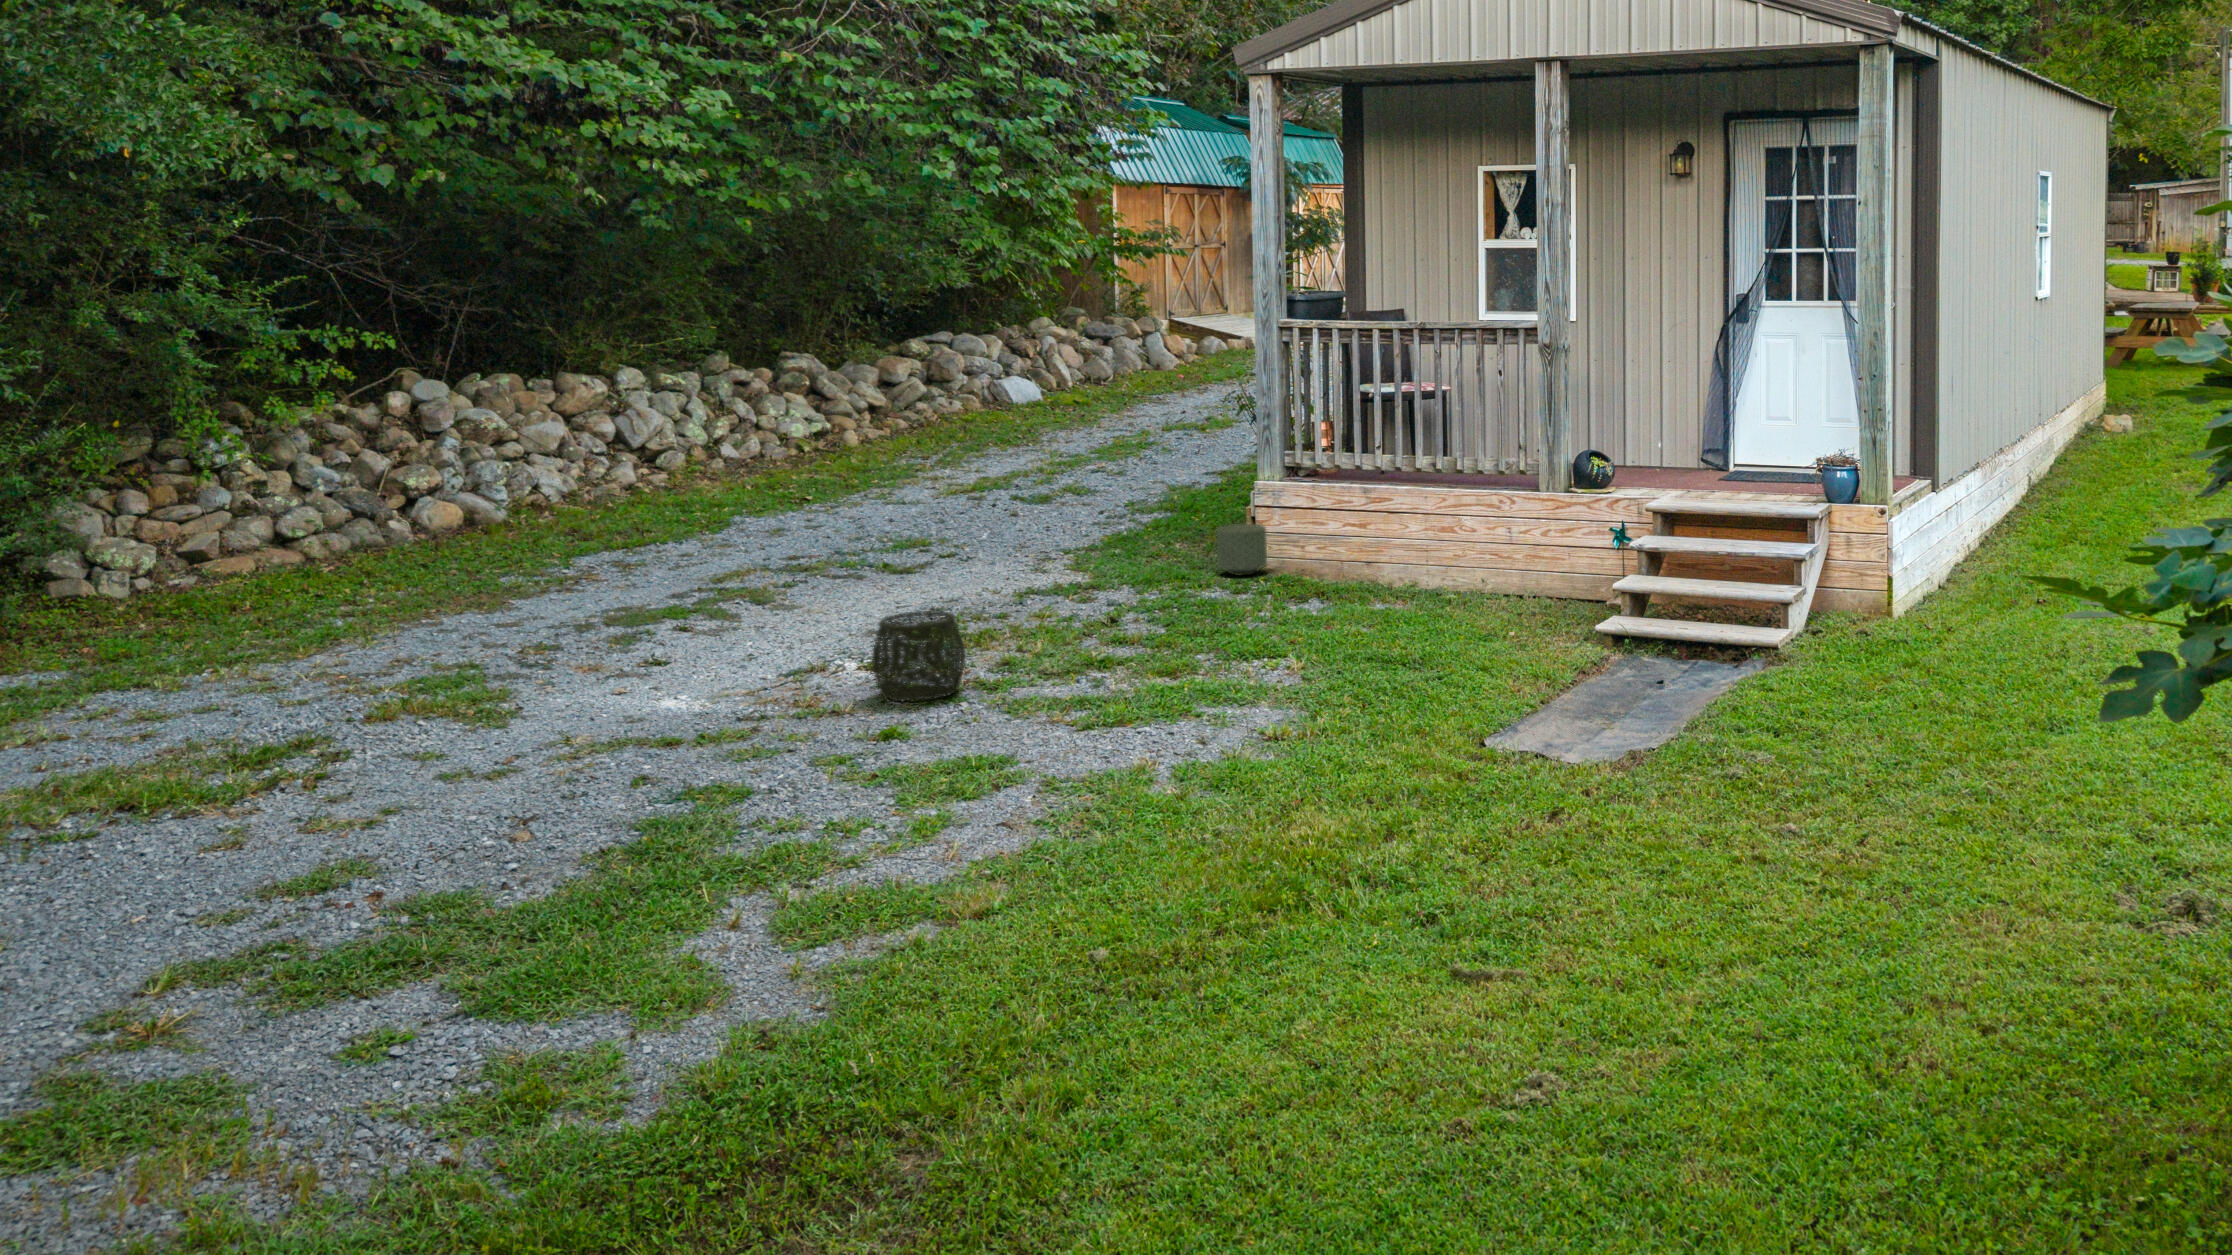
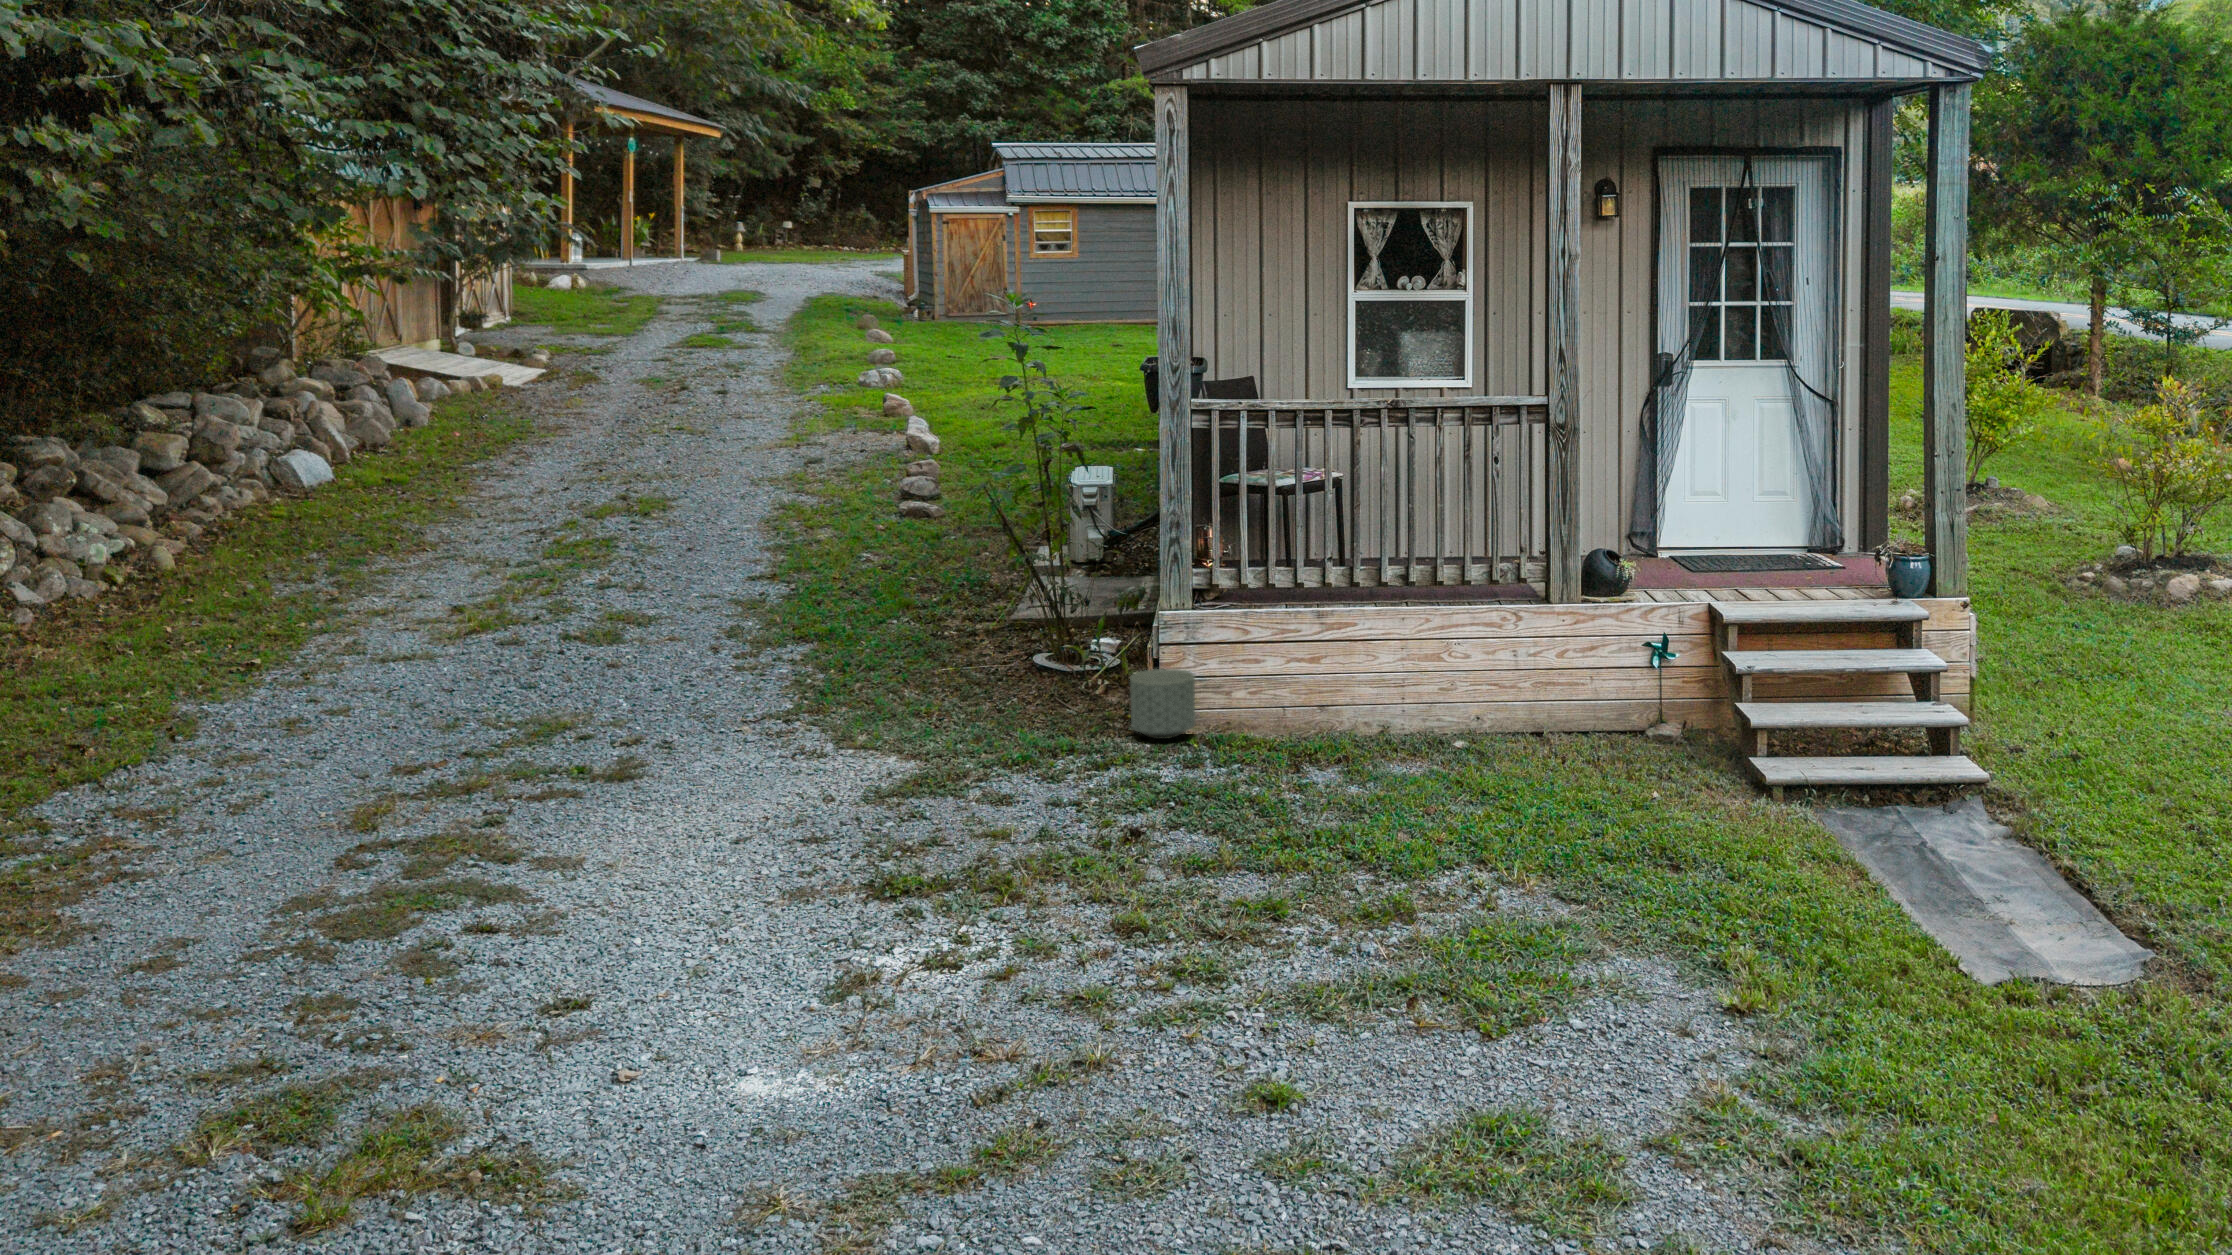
woven basket: present [872,611,966,702] -> none [1064,859,1194,1000]

